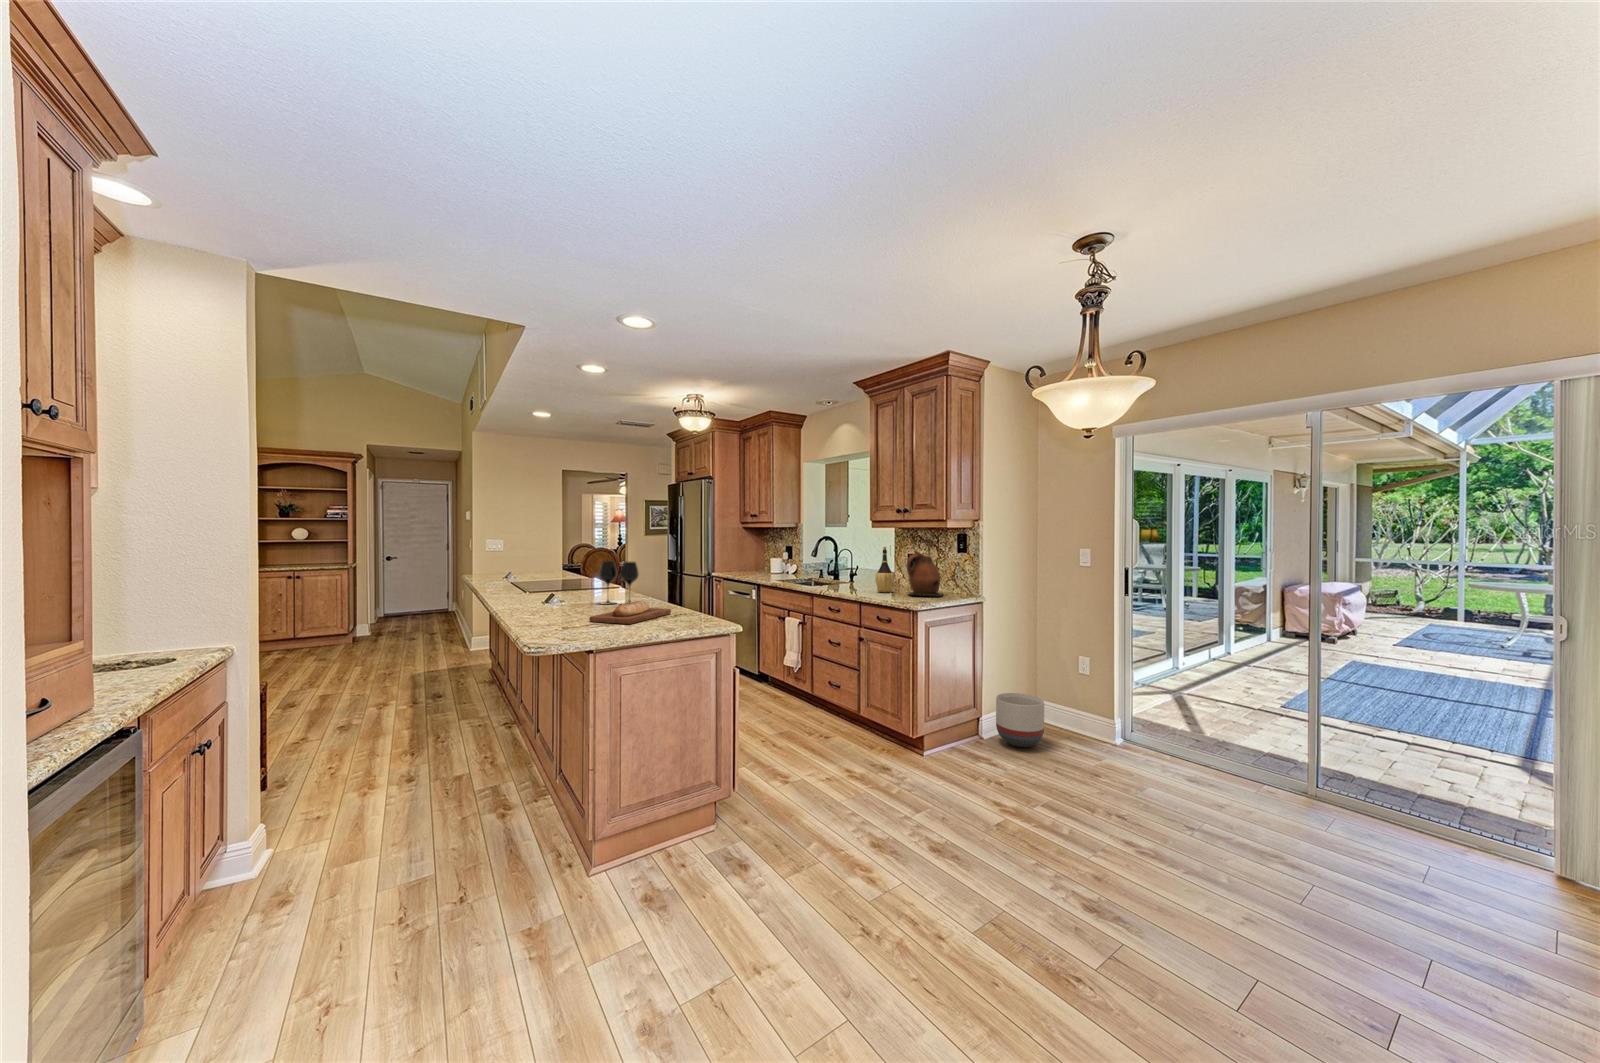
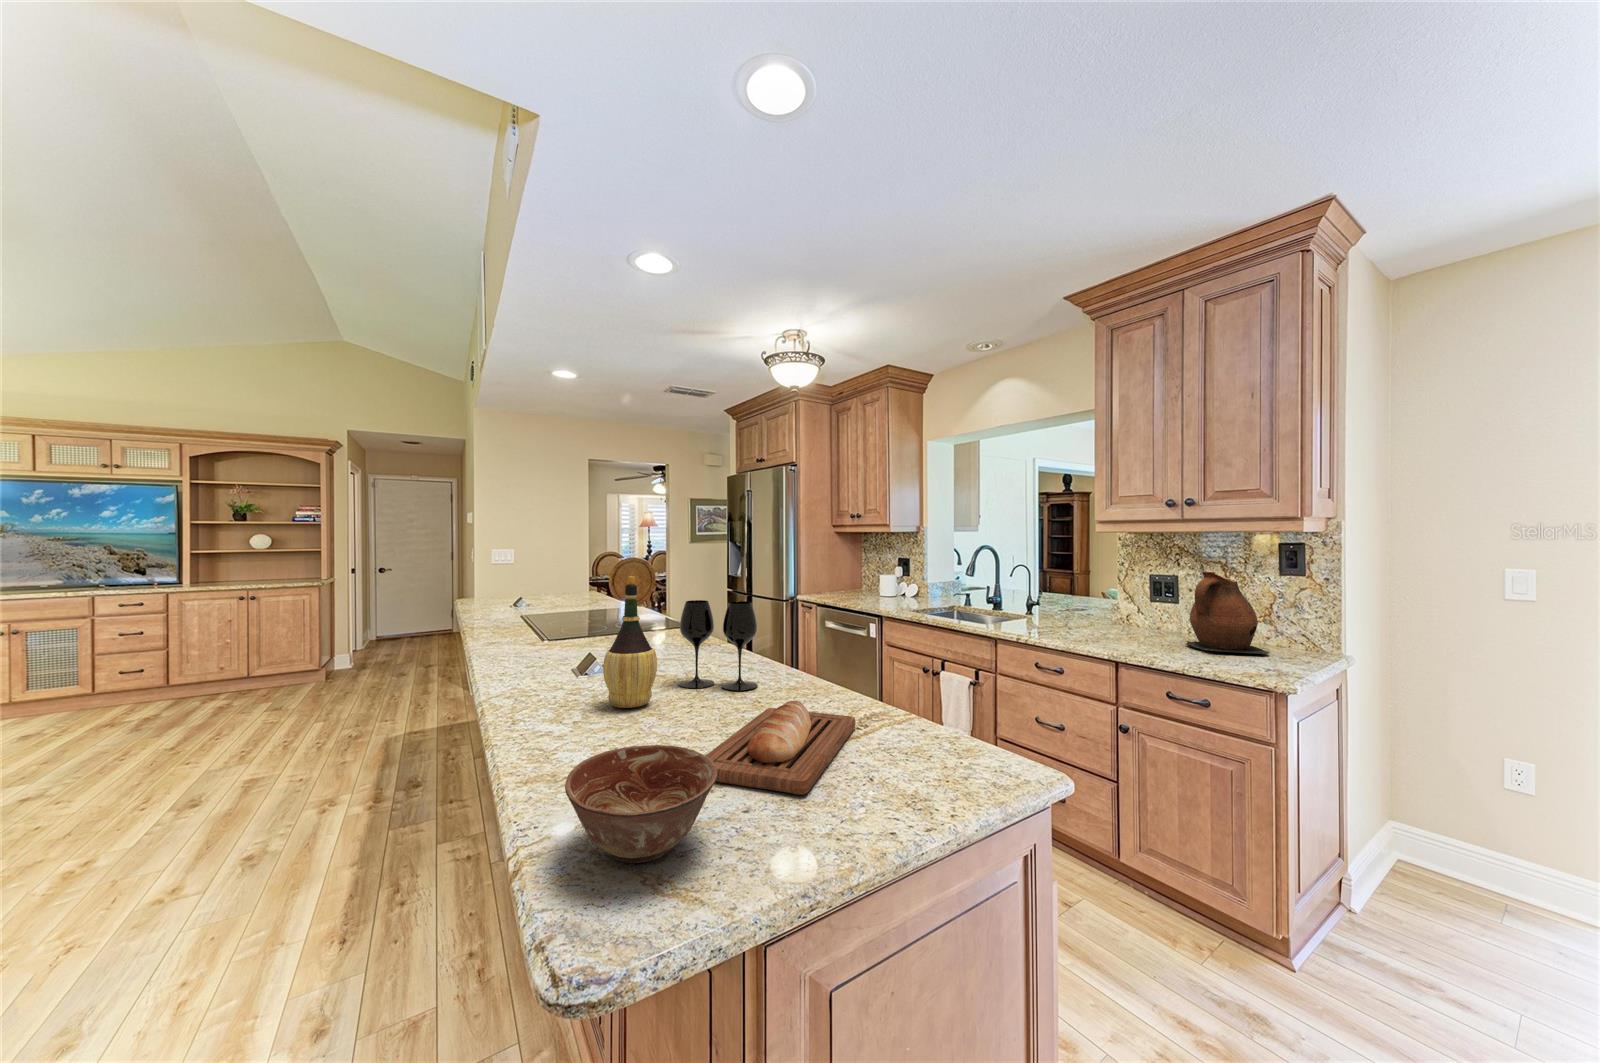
wine bottle: present [875,547,894,592] -> present [603,576,657,708]
ceramic bowl: none [538,602,590,631] -> present [565,745,717,863]
planter: present [996,693,1044,747] -> none [1372,824,1494,940]

